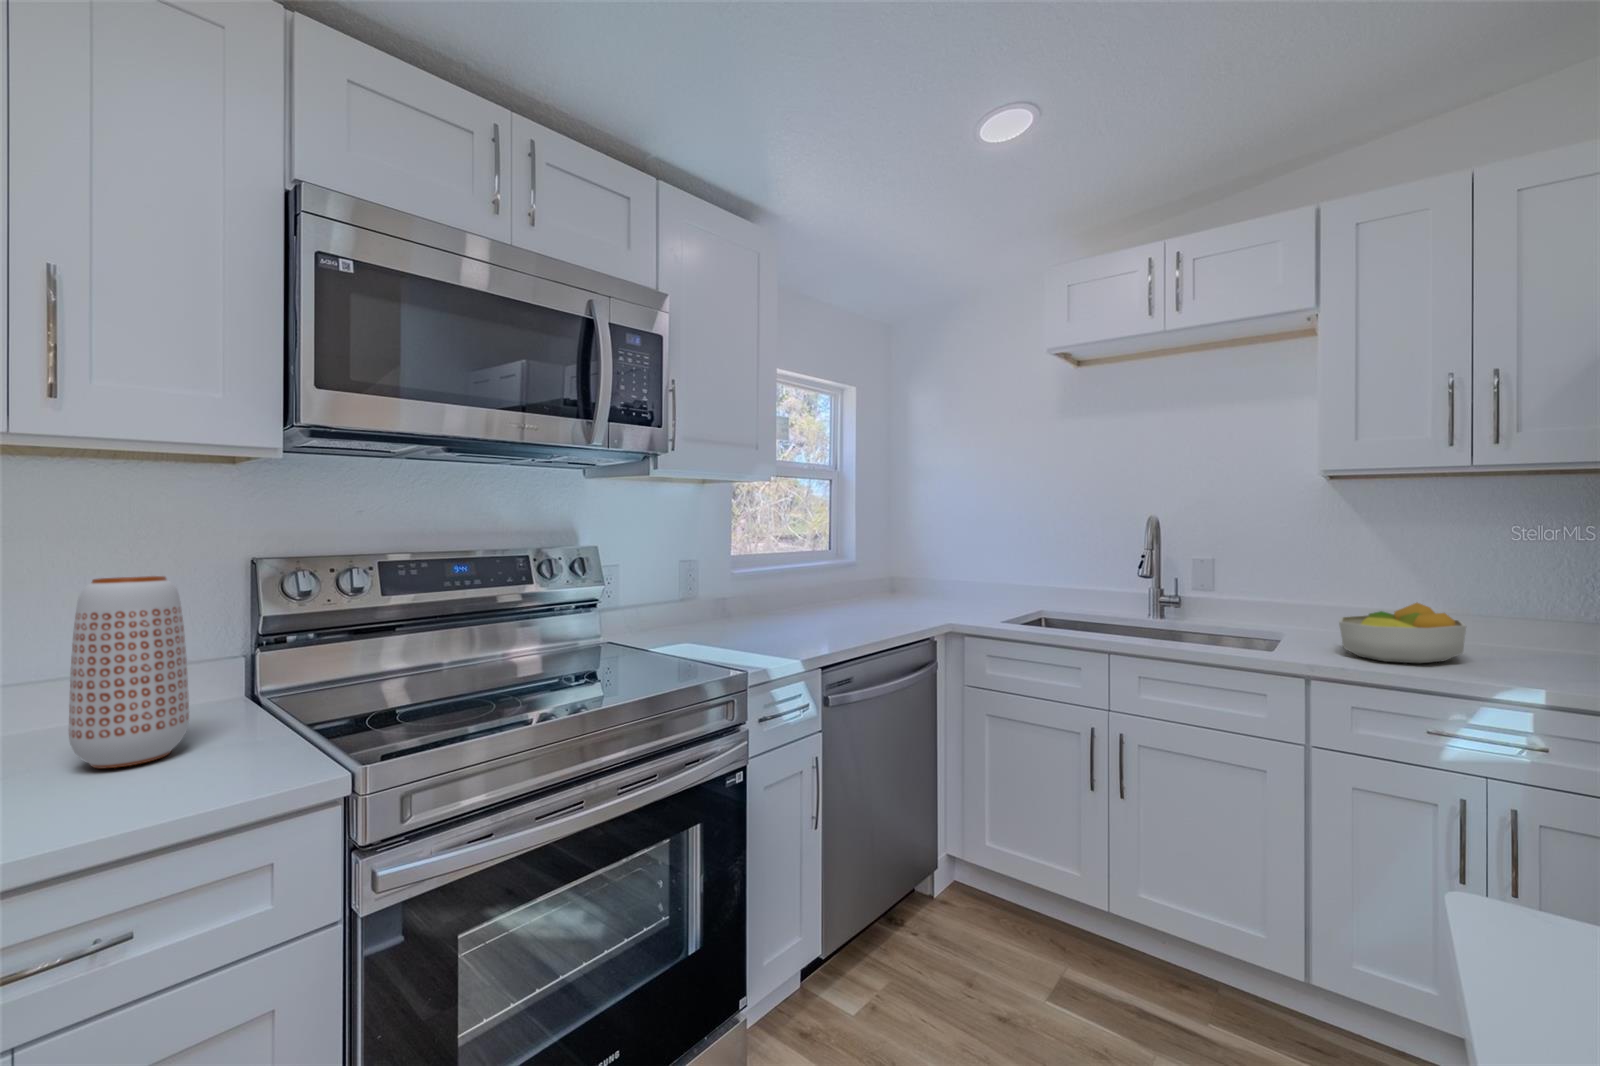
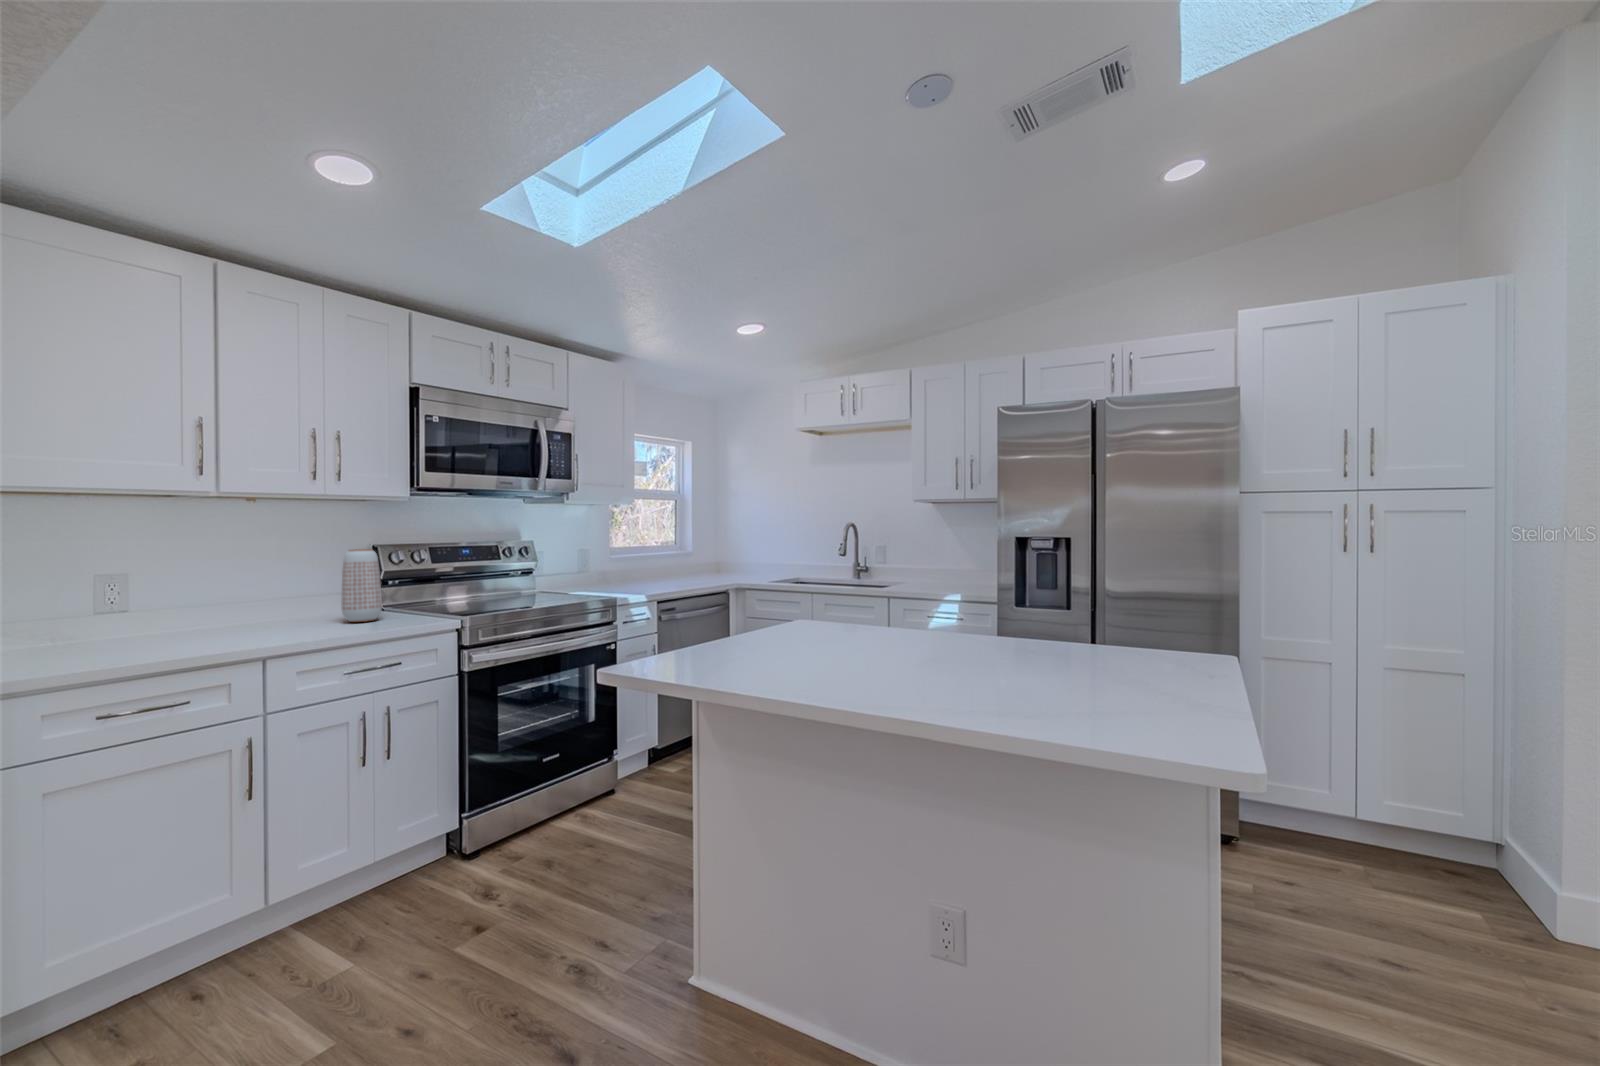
fruit bowl: present [1339,603,1466,663] -> none [906,562,960,589]

